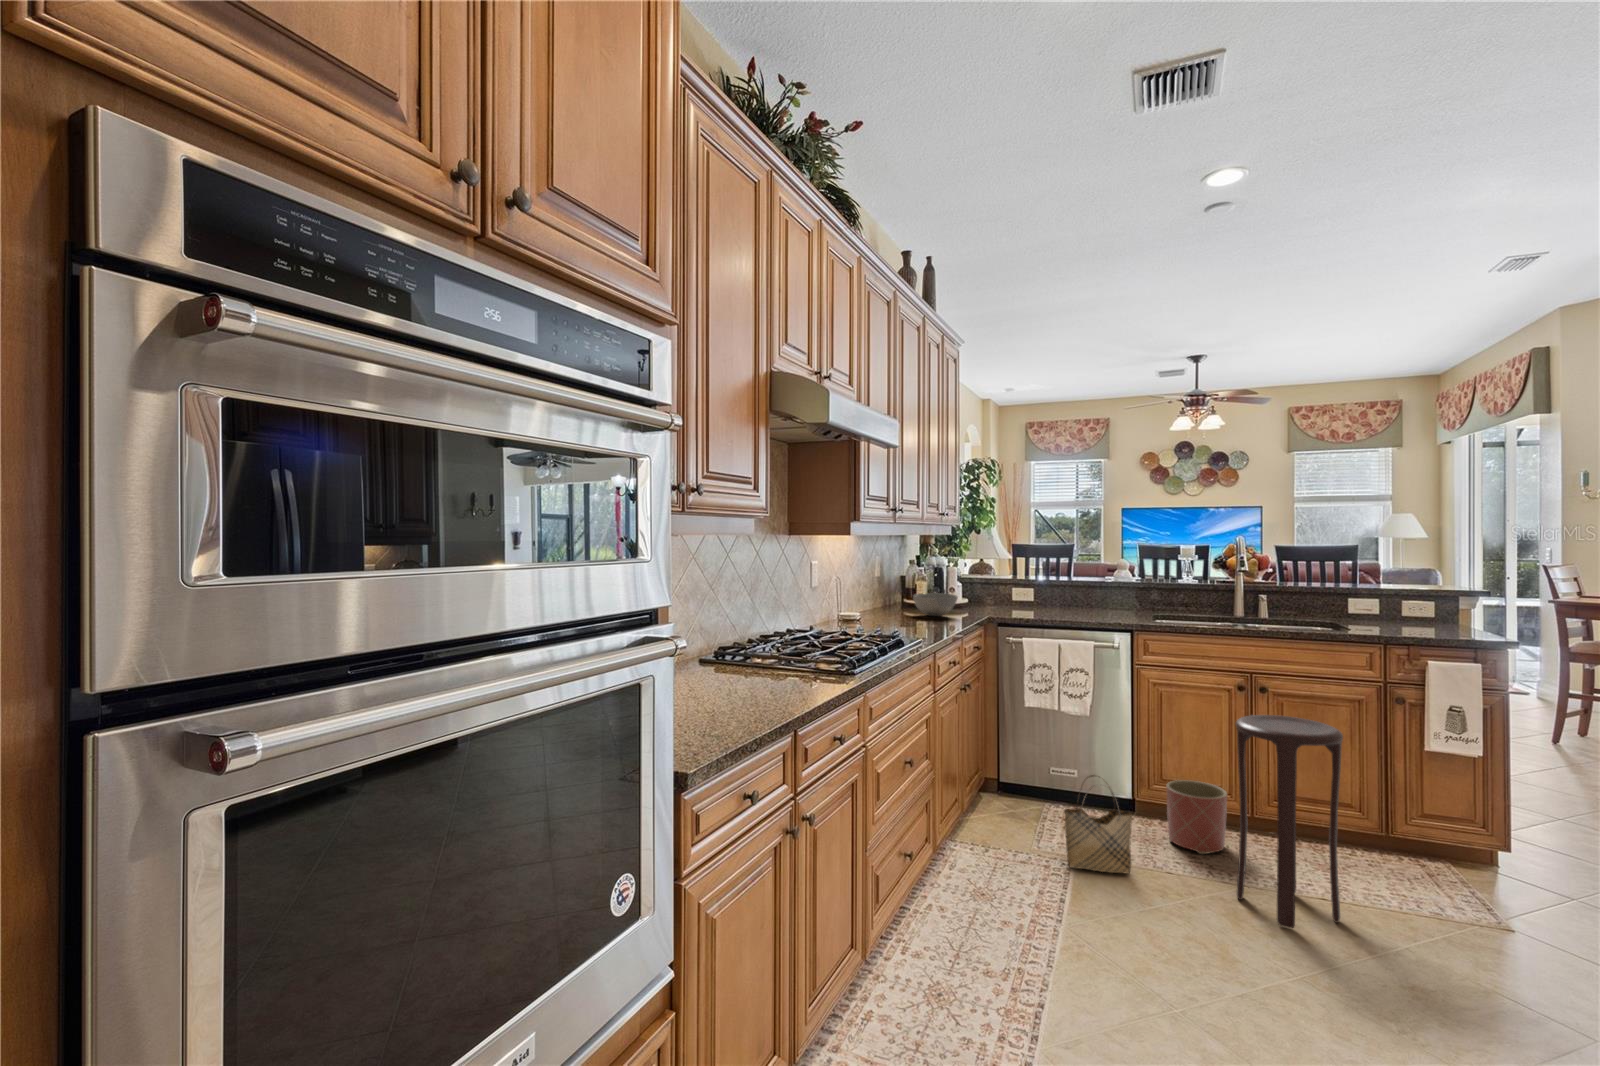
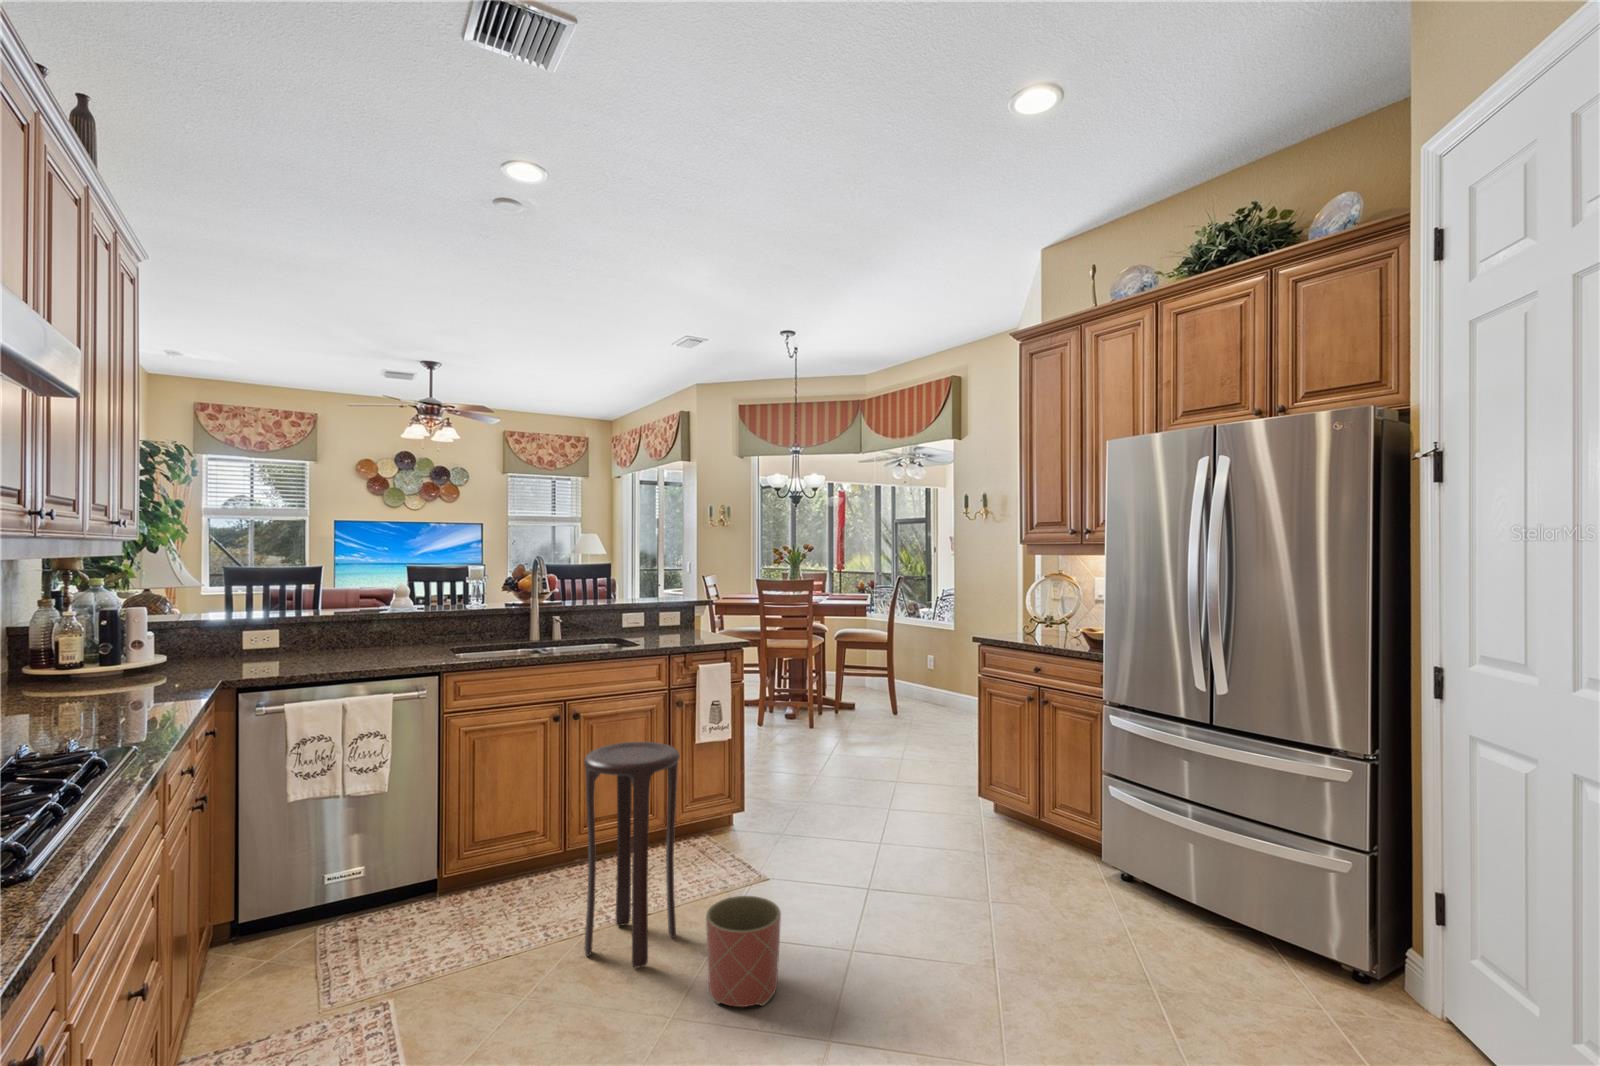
bowl: present [913,593,958,616] -> none [74,655,172,696]
woven basket: present [1064,775,1132,874] -> none [379,872,470,1014]
planter: present [1166,780,1227,854] -> present [706,896,781,1007]

